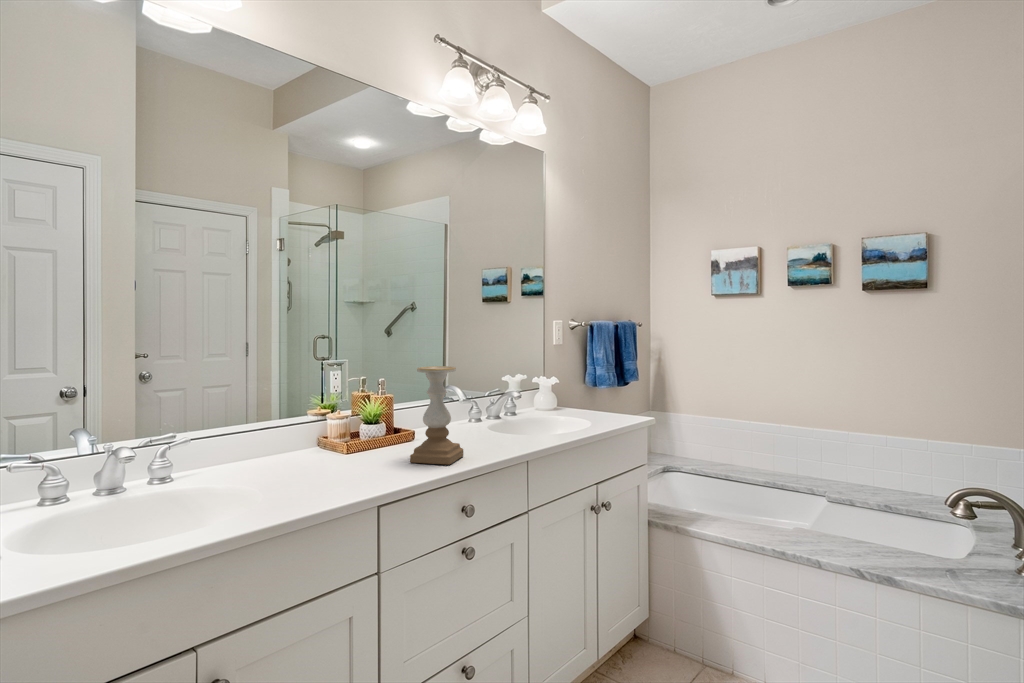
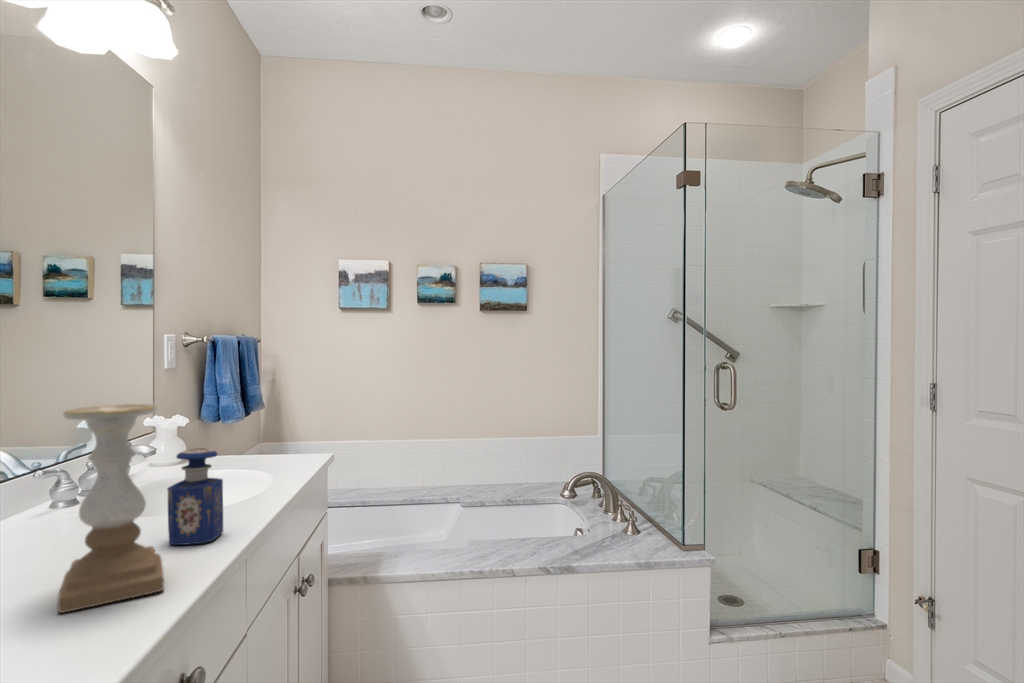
perfume bottle: none [481,395,511,451] -> present [167,448,223,545]

